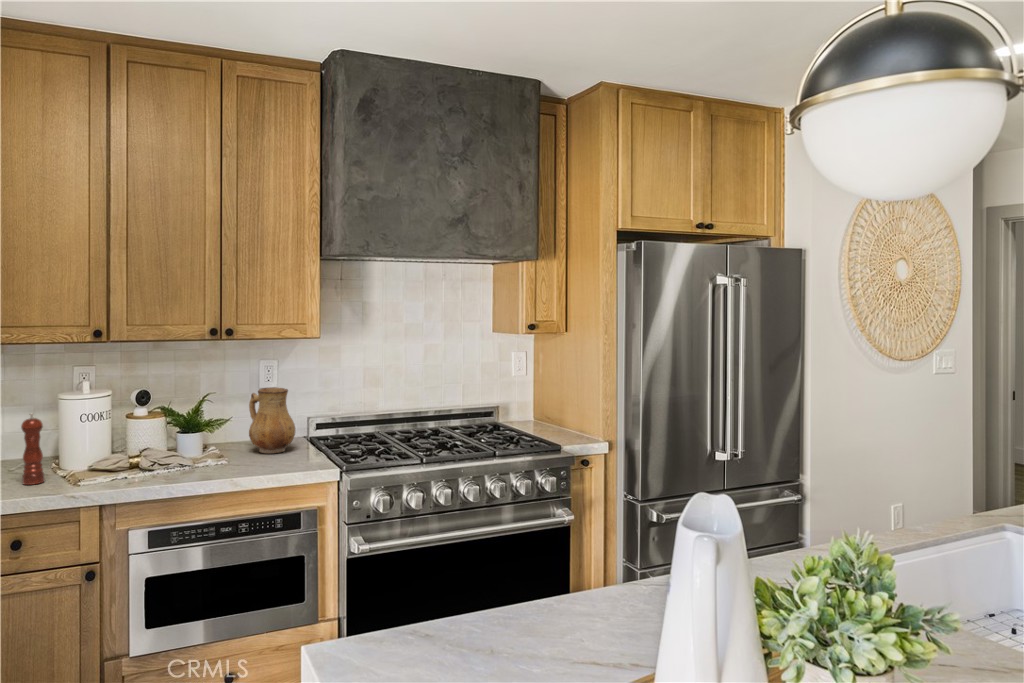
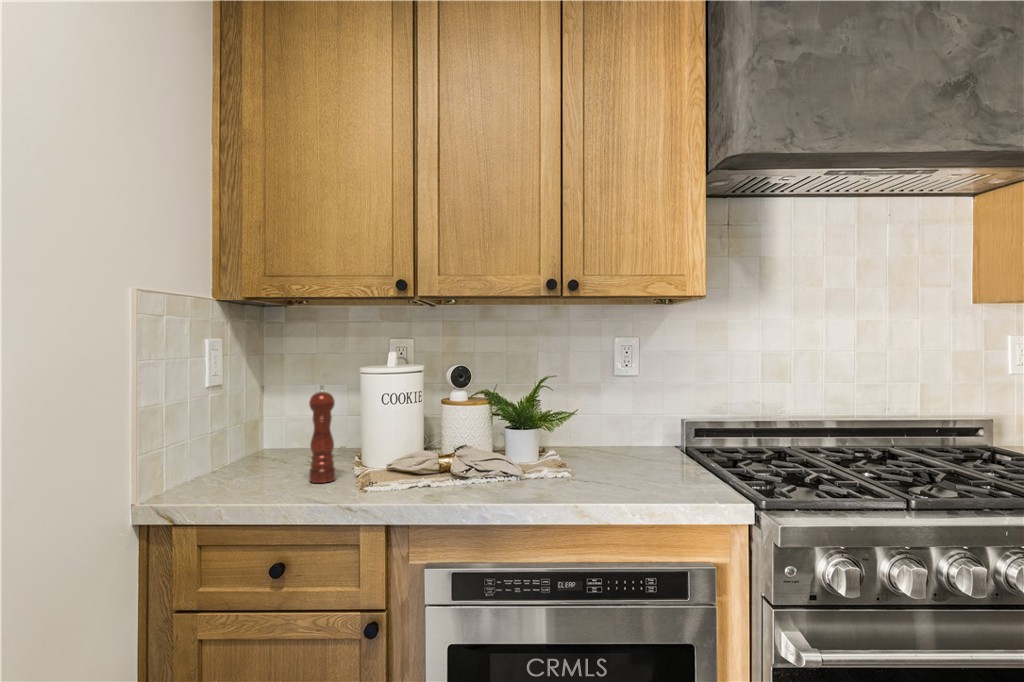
ceramic pitcher: present [249,387,295,453] -> none [599,370,666,467]

